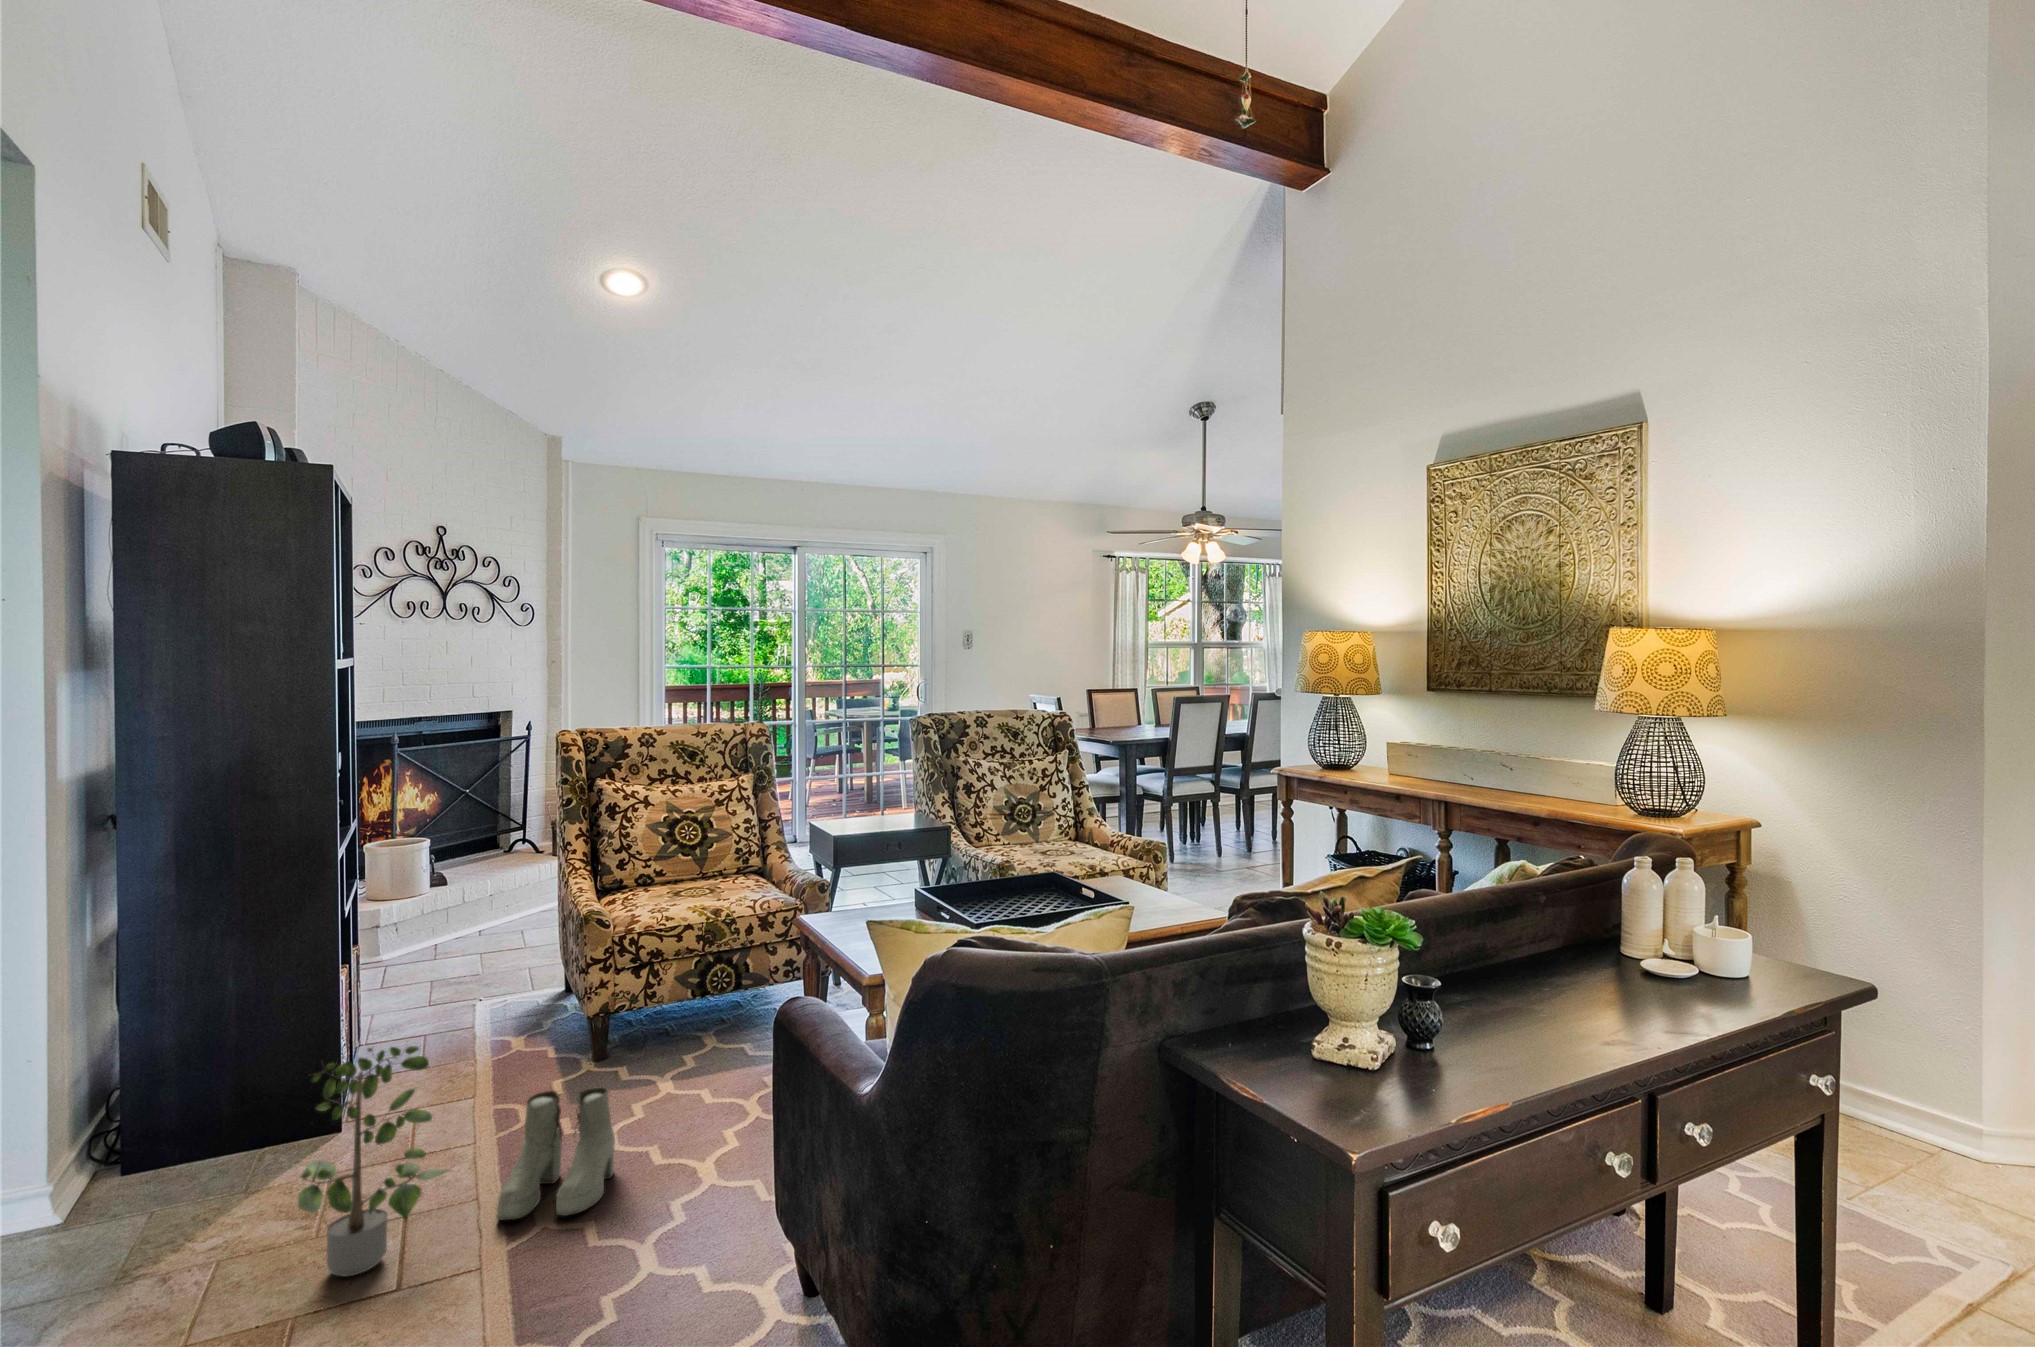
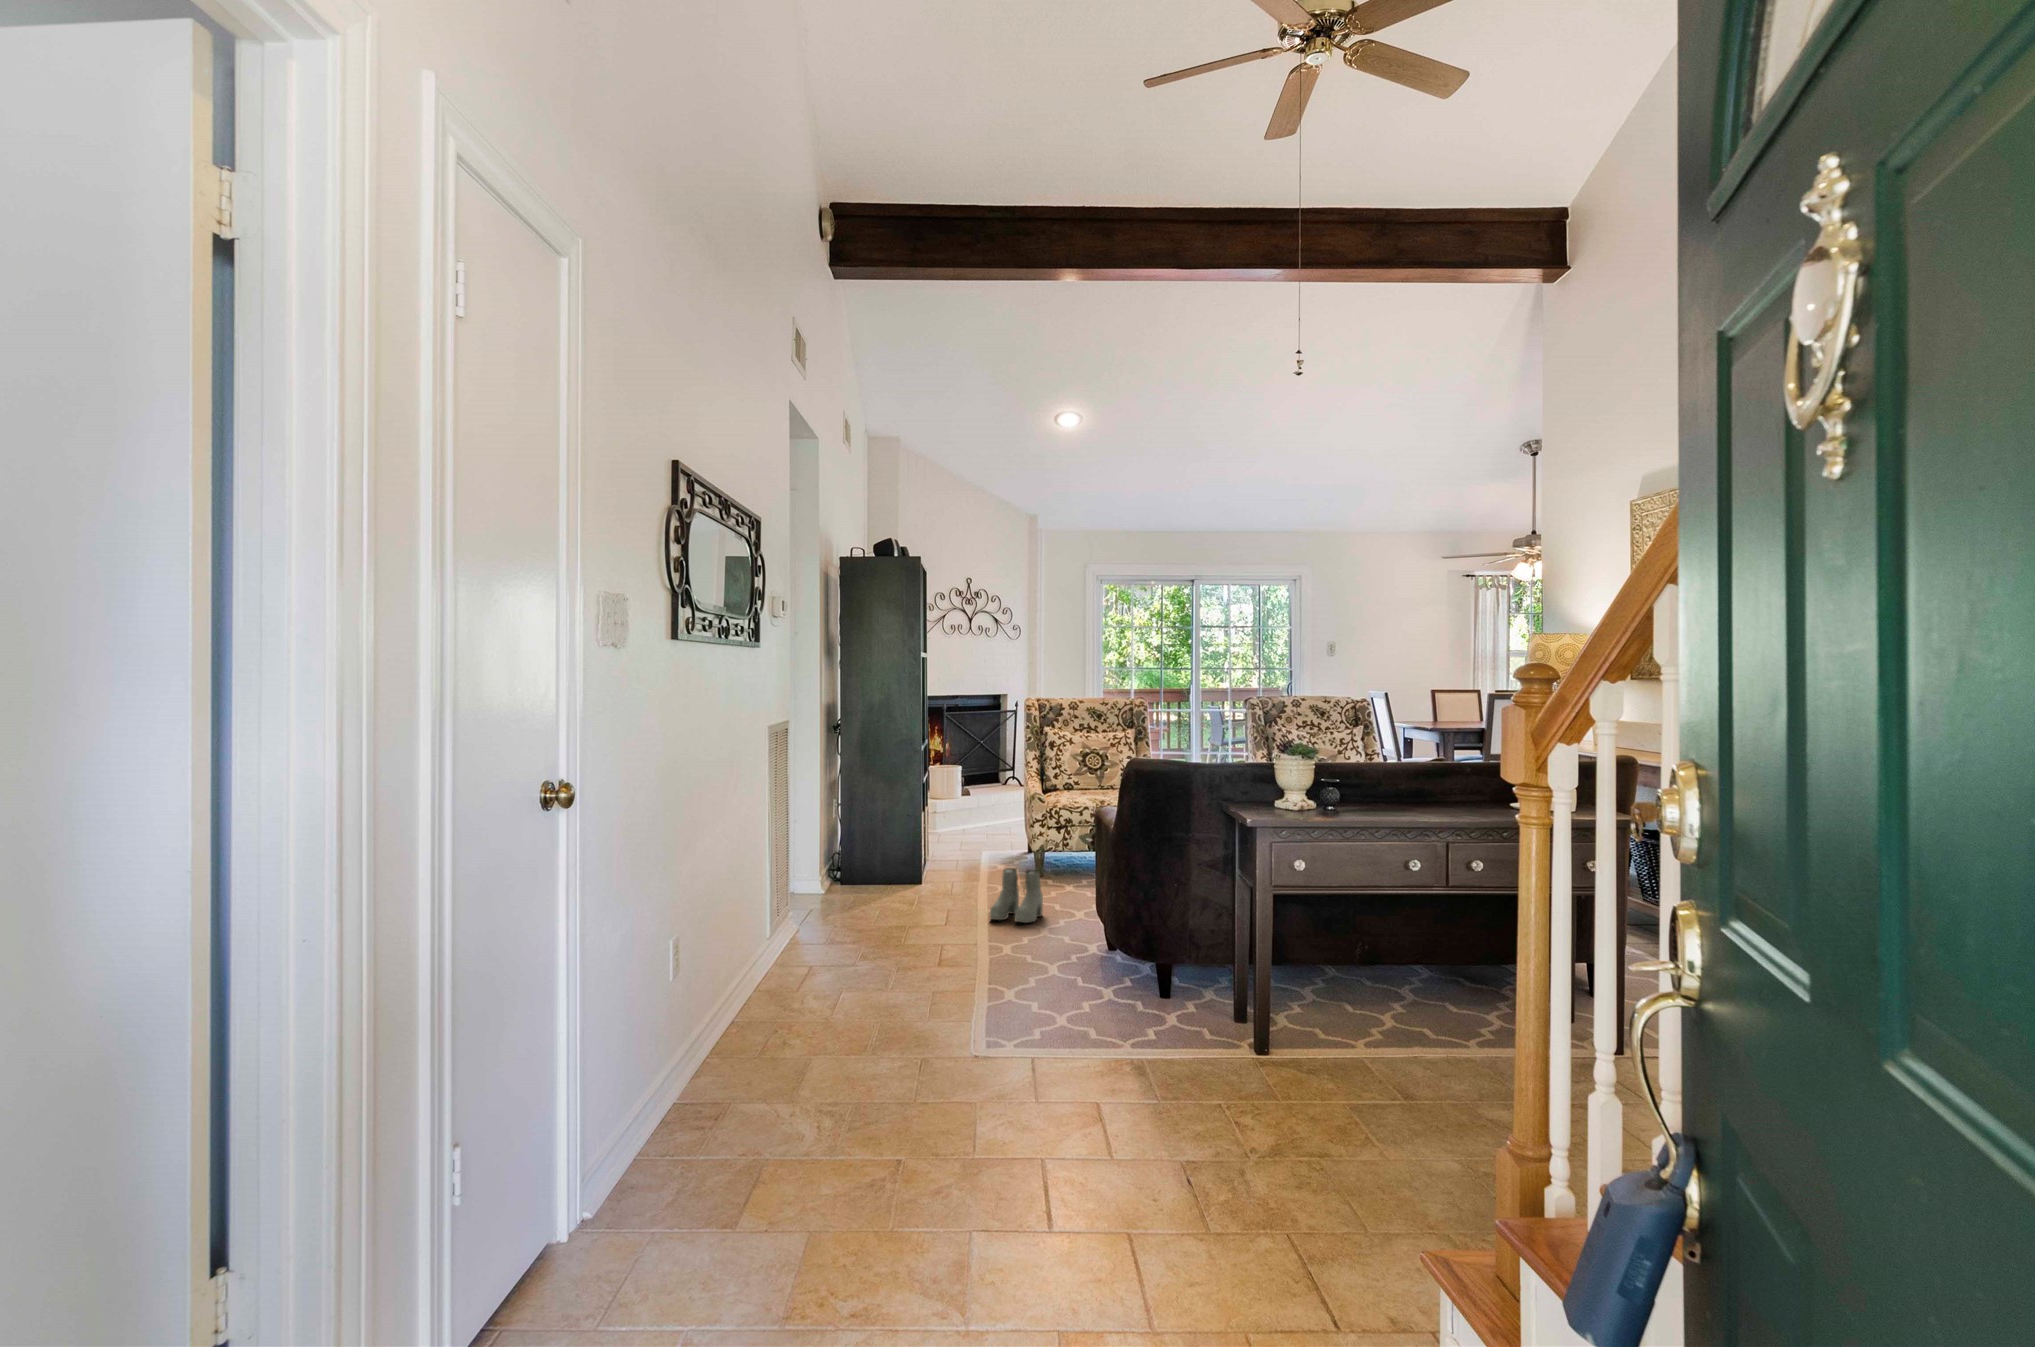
potted plant: present [298,1046,449,1276] -> none [914,824,972,924]

